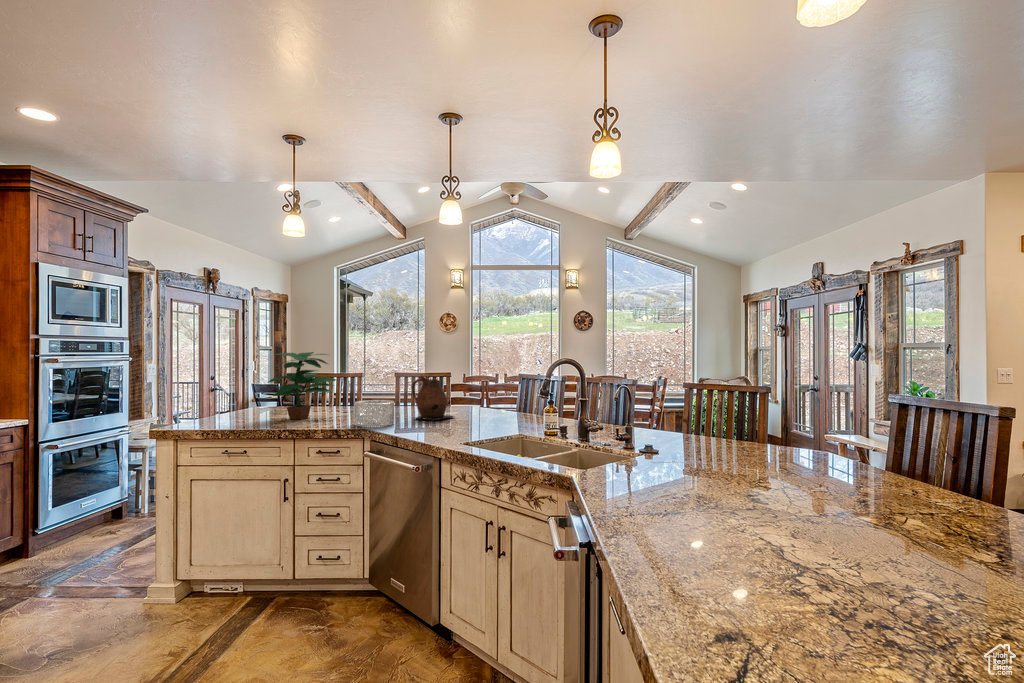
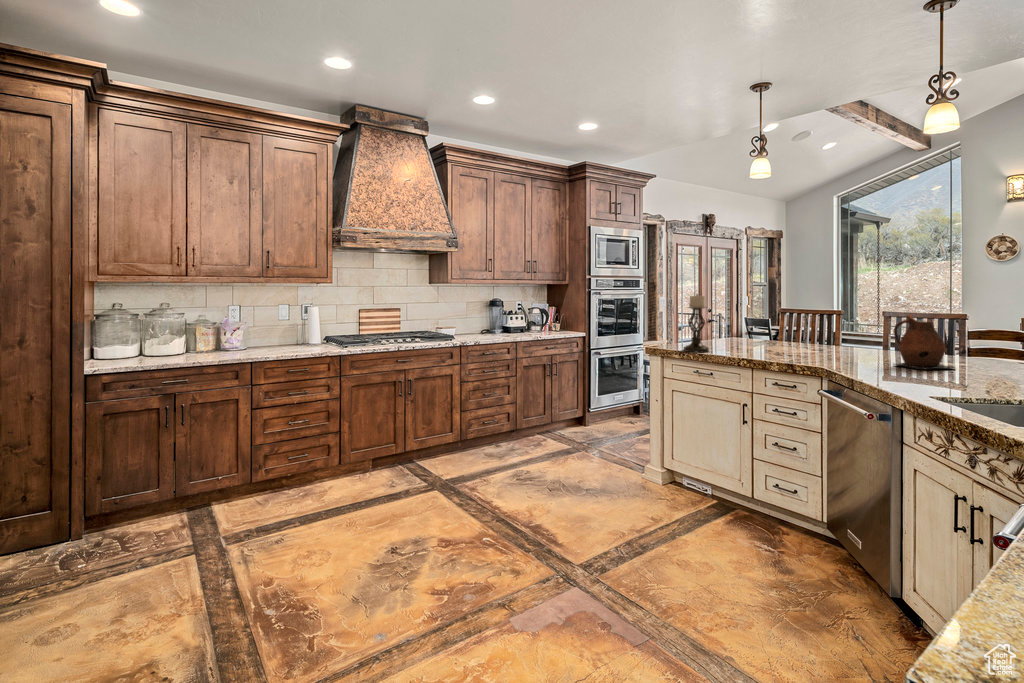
potted plant: present [268,352,336,419] -> none [736,290,807,353]
candle holder: none [204,356,237,426] -> present [683,294,709,352]
decorative bowl: present [354,400,394,427] -> none [816,340,866,369]

